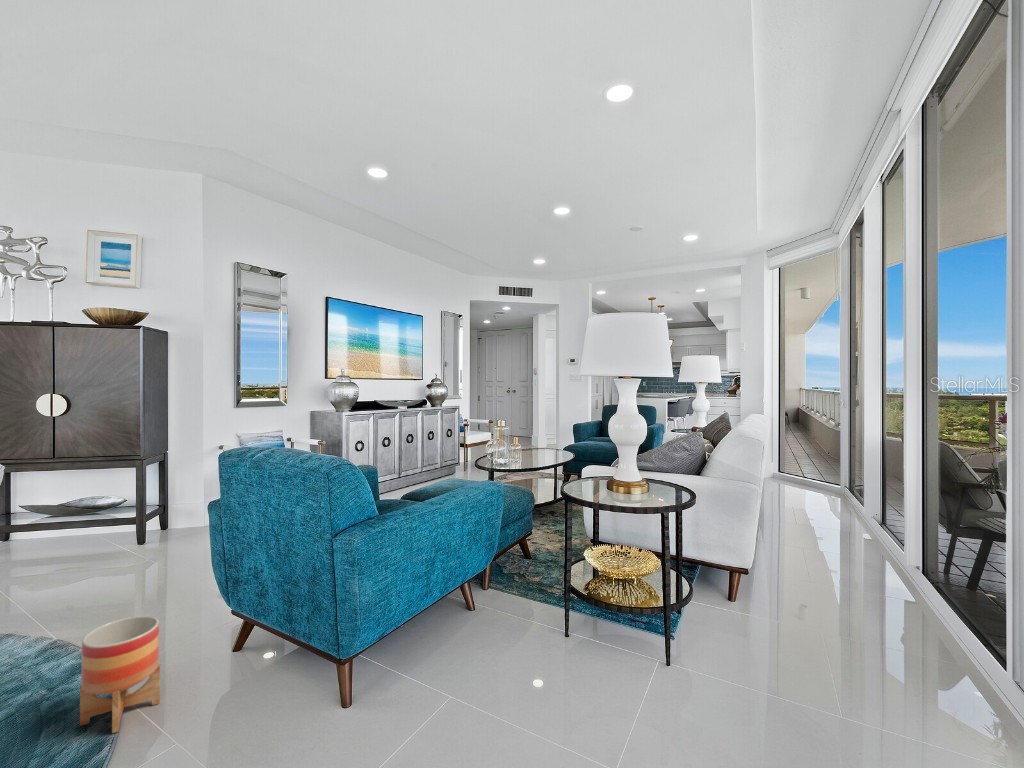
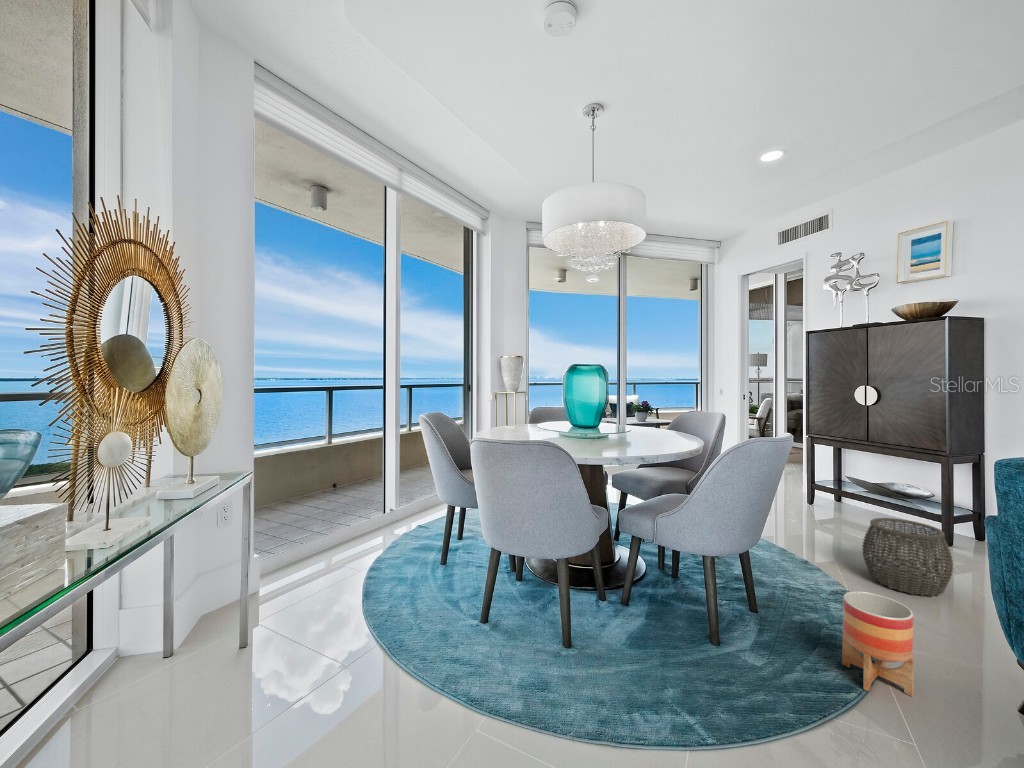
woven basket: none [69,531,163,614] -> present [862,518,953,596]

